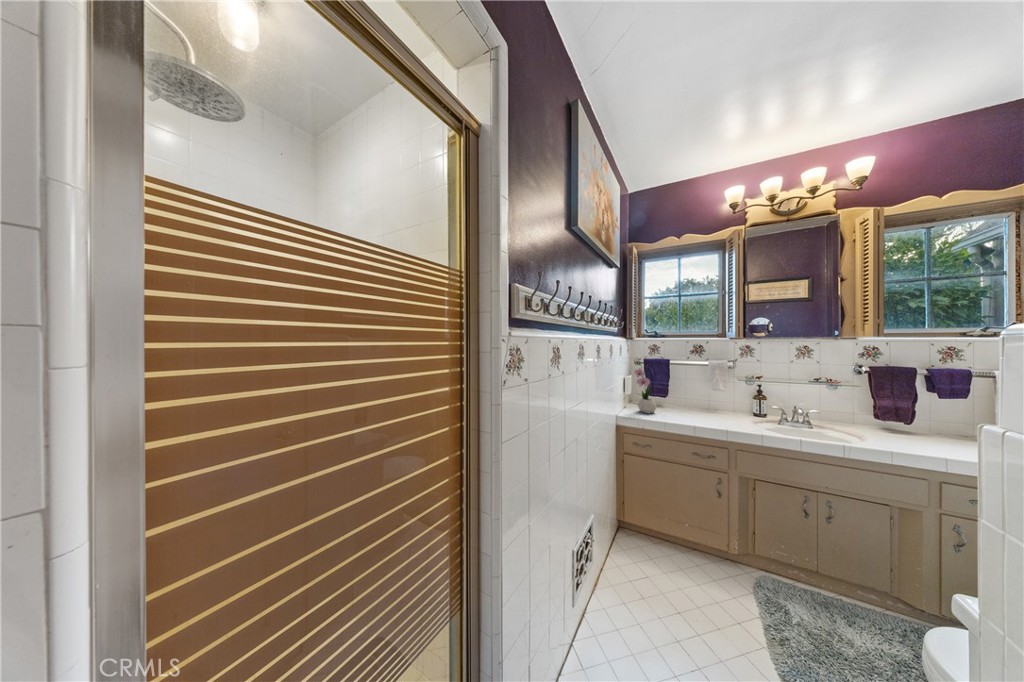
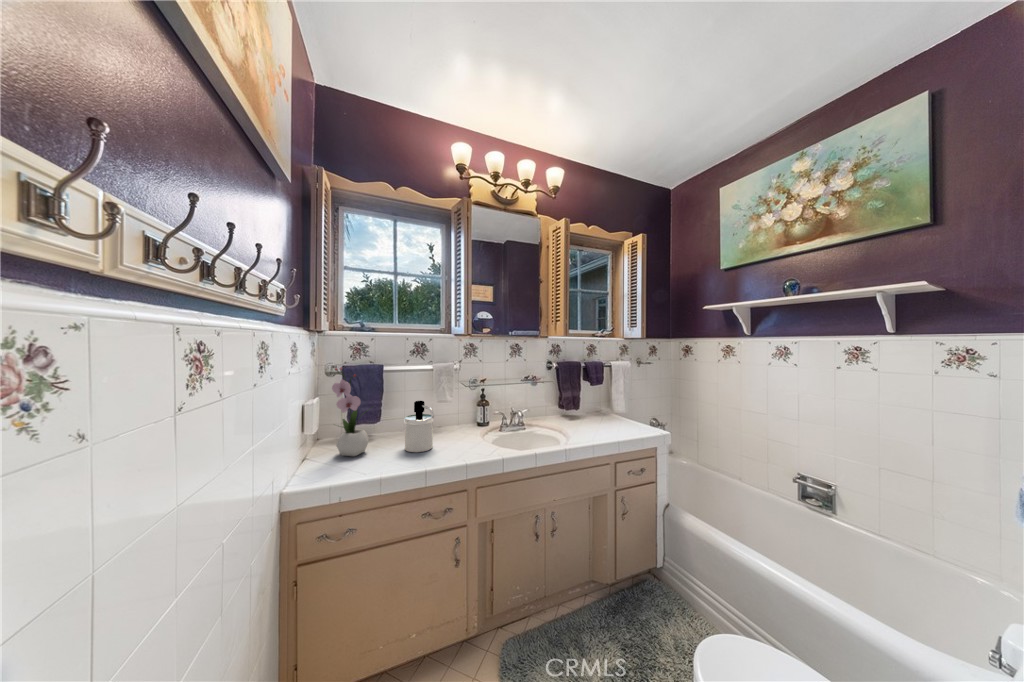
soap dispenser: none [678,386,701,421] -> present [404,401,434,452]

